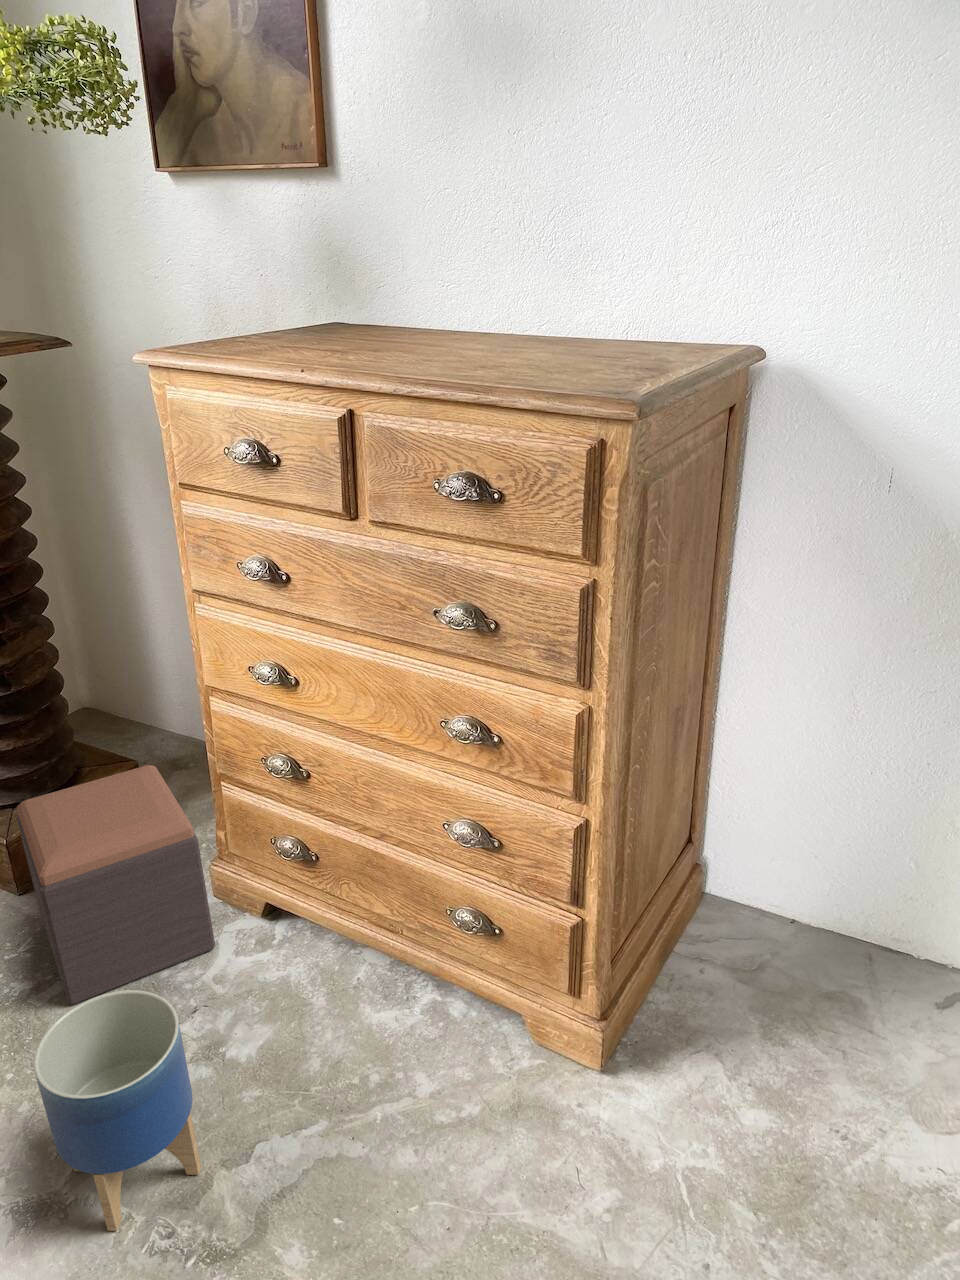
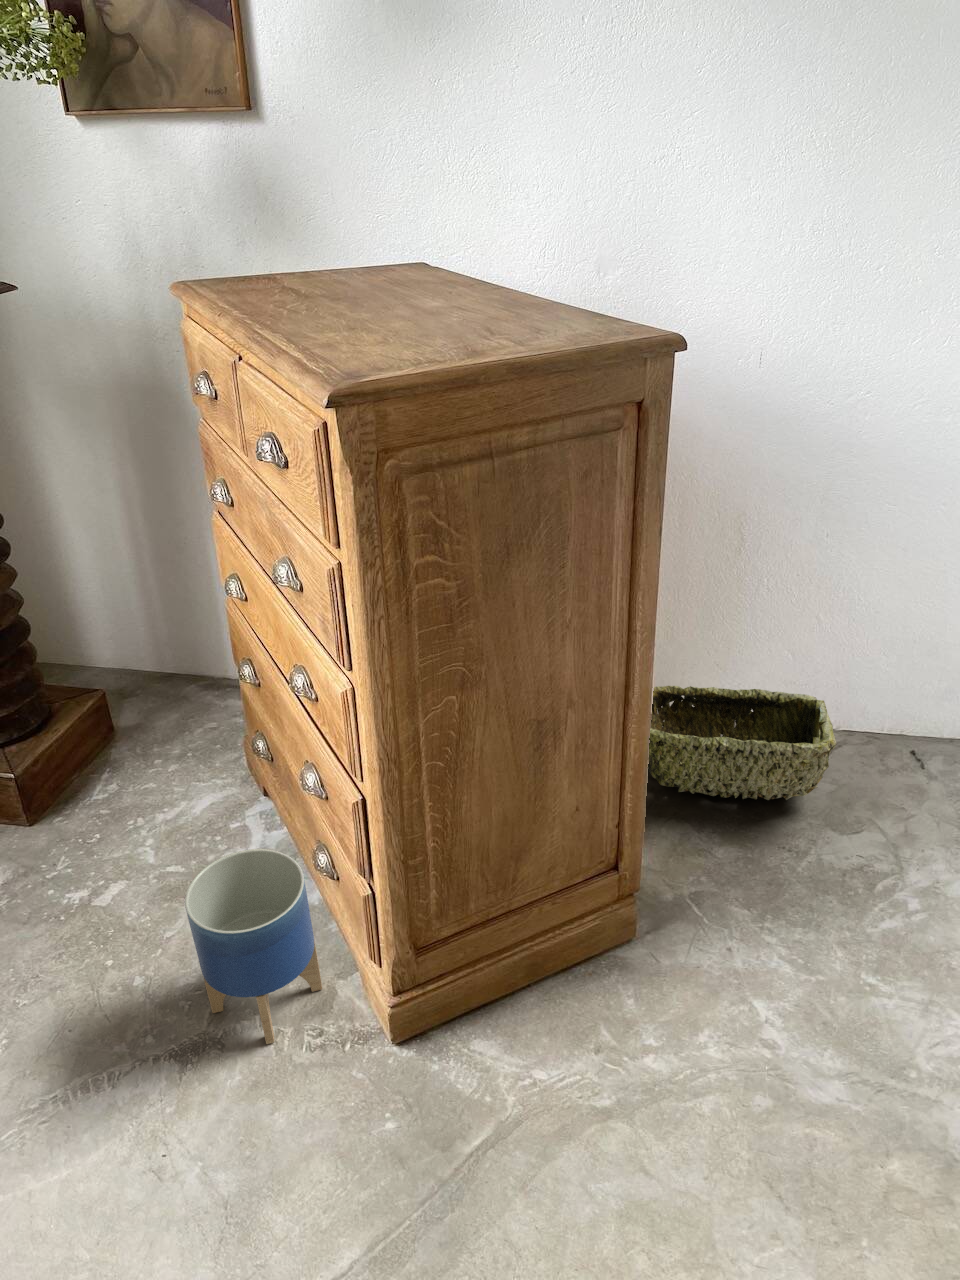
footstool: present [17,765,215,1005] -> none [39,681,246,899]
woven basket: none [667,870,937,1063] -> present [648,686,836,800]

